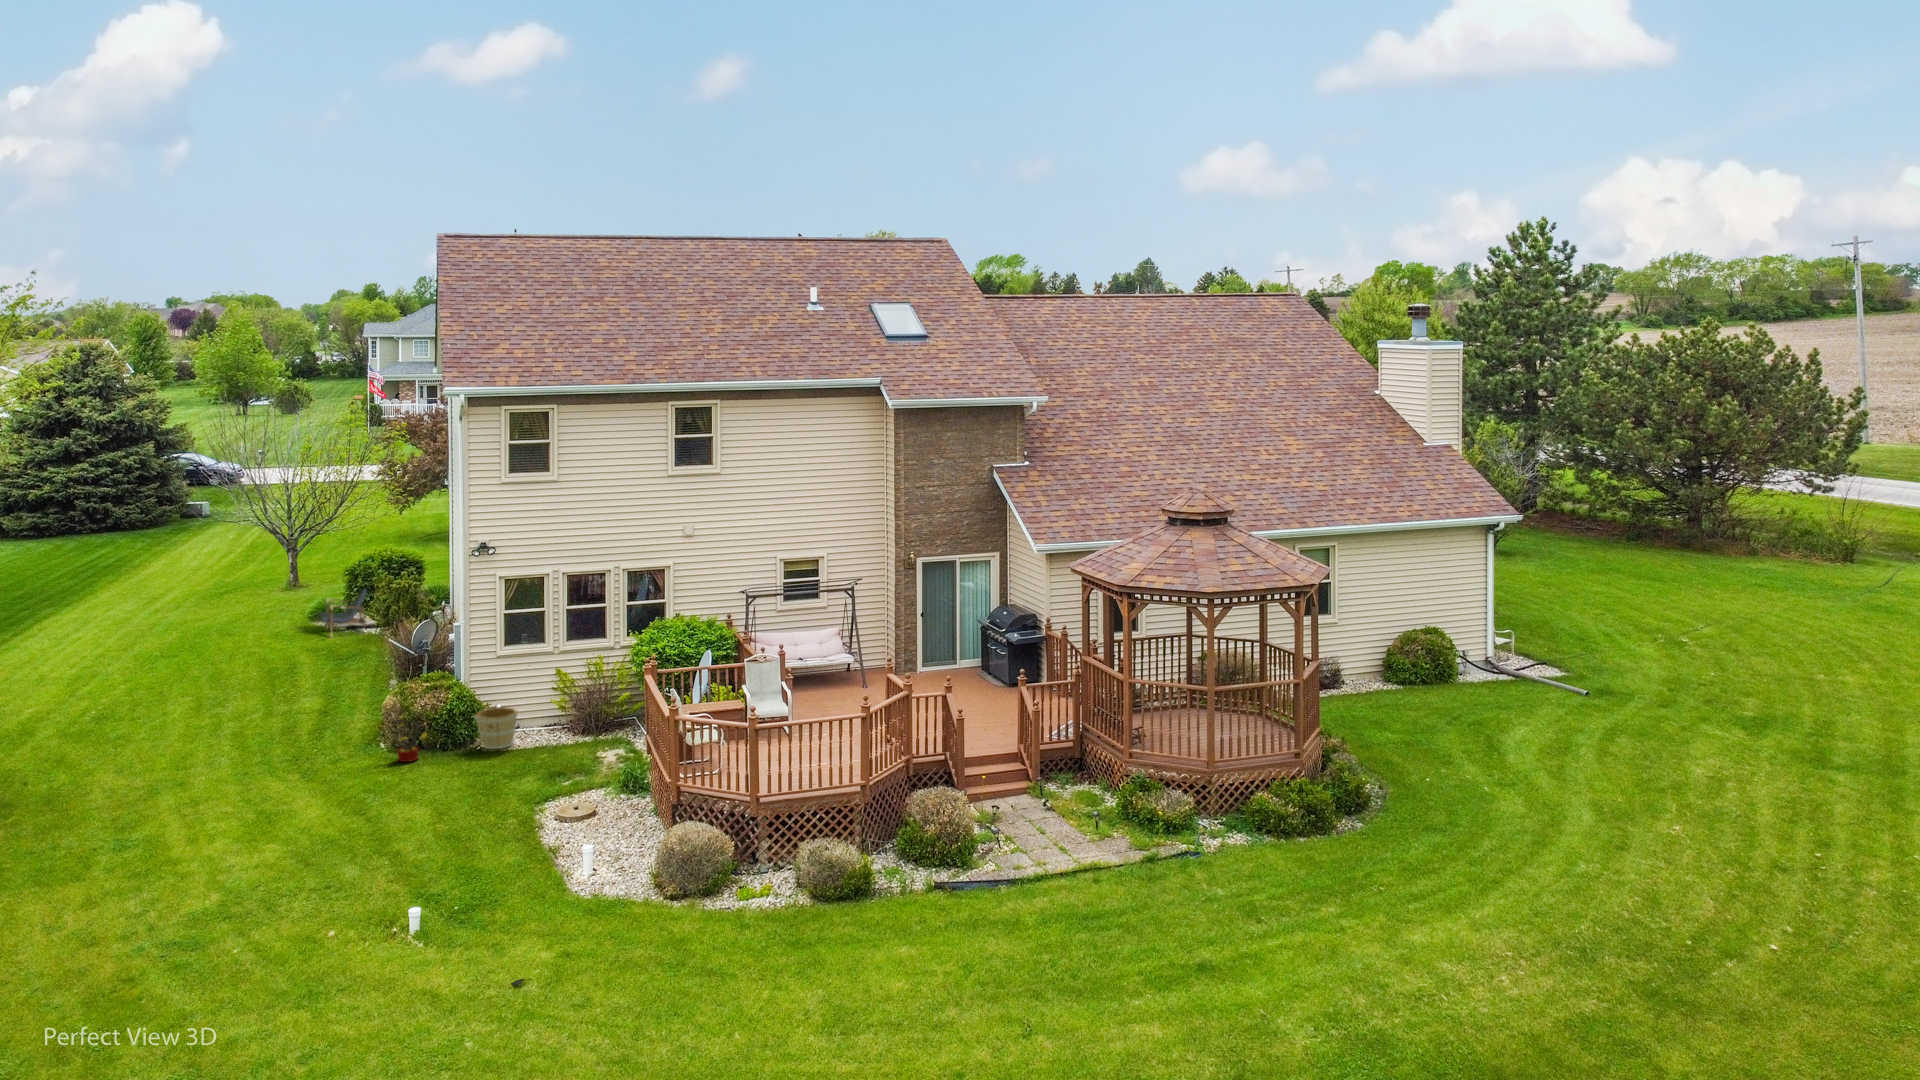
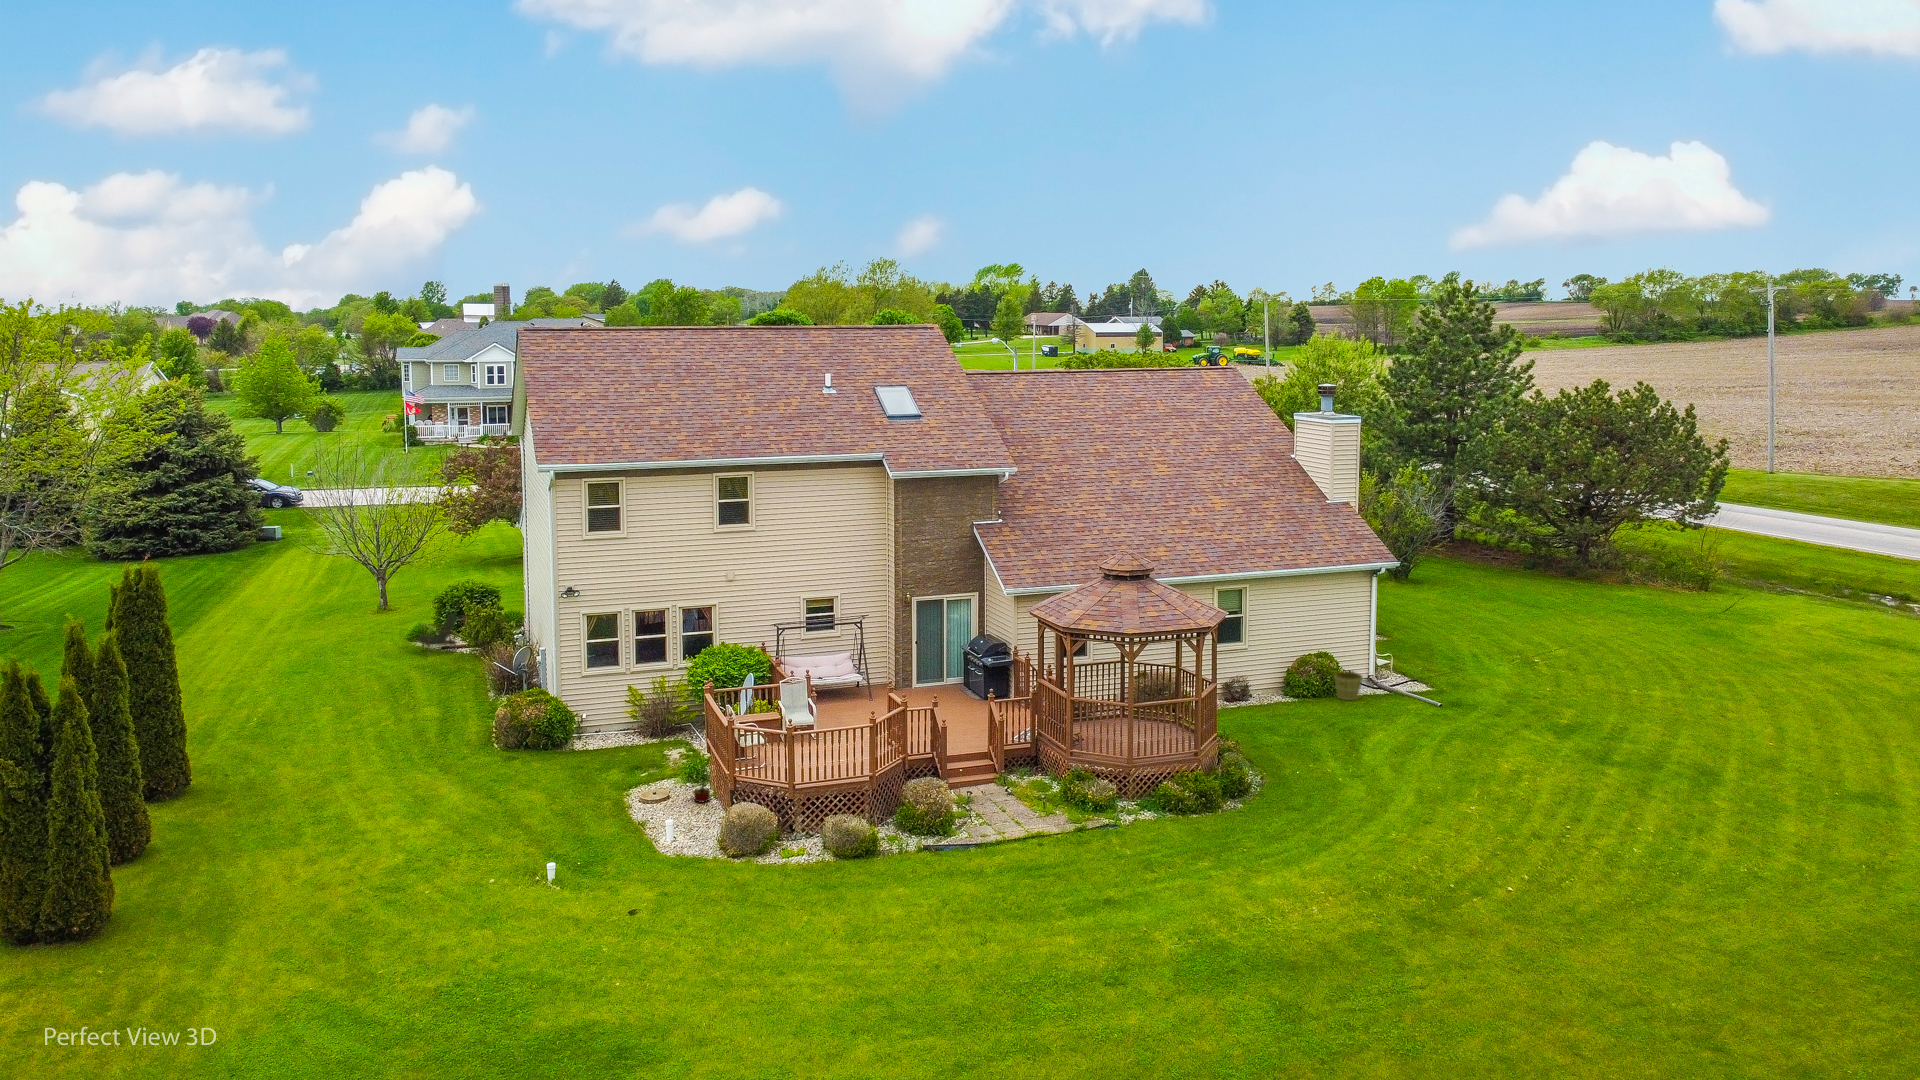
wooden bucket: present [475,707,518,749] -> present [1334,671,1363,700]
decorative plant: present [397,717,427,762] -> present [694,768,712,802]

